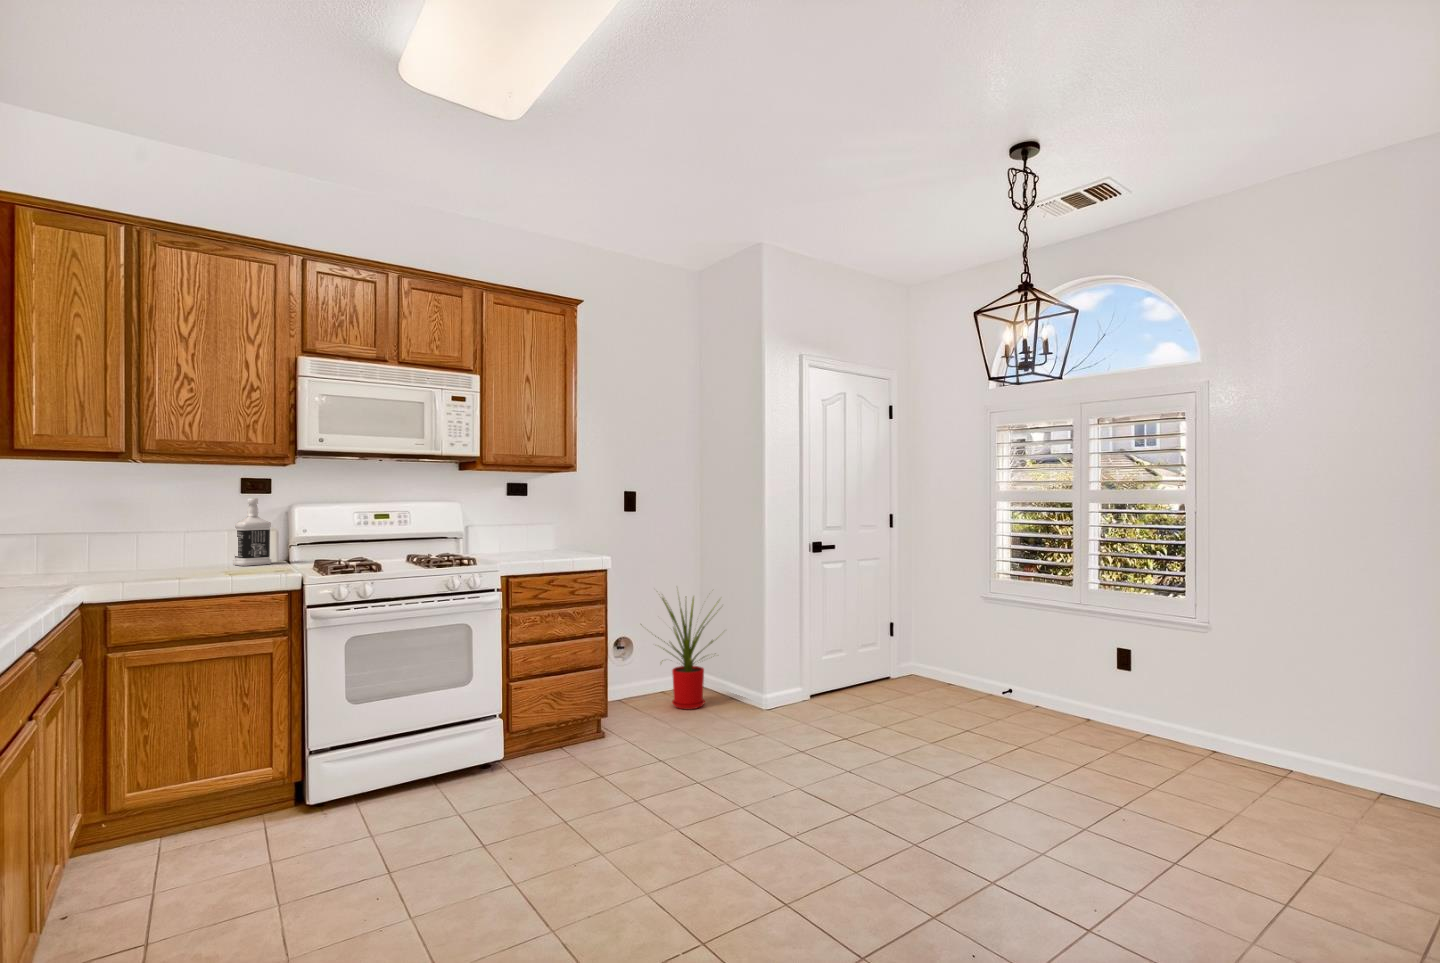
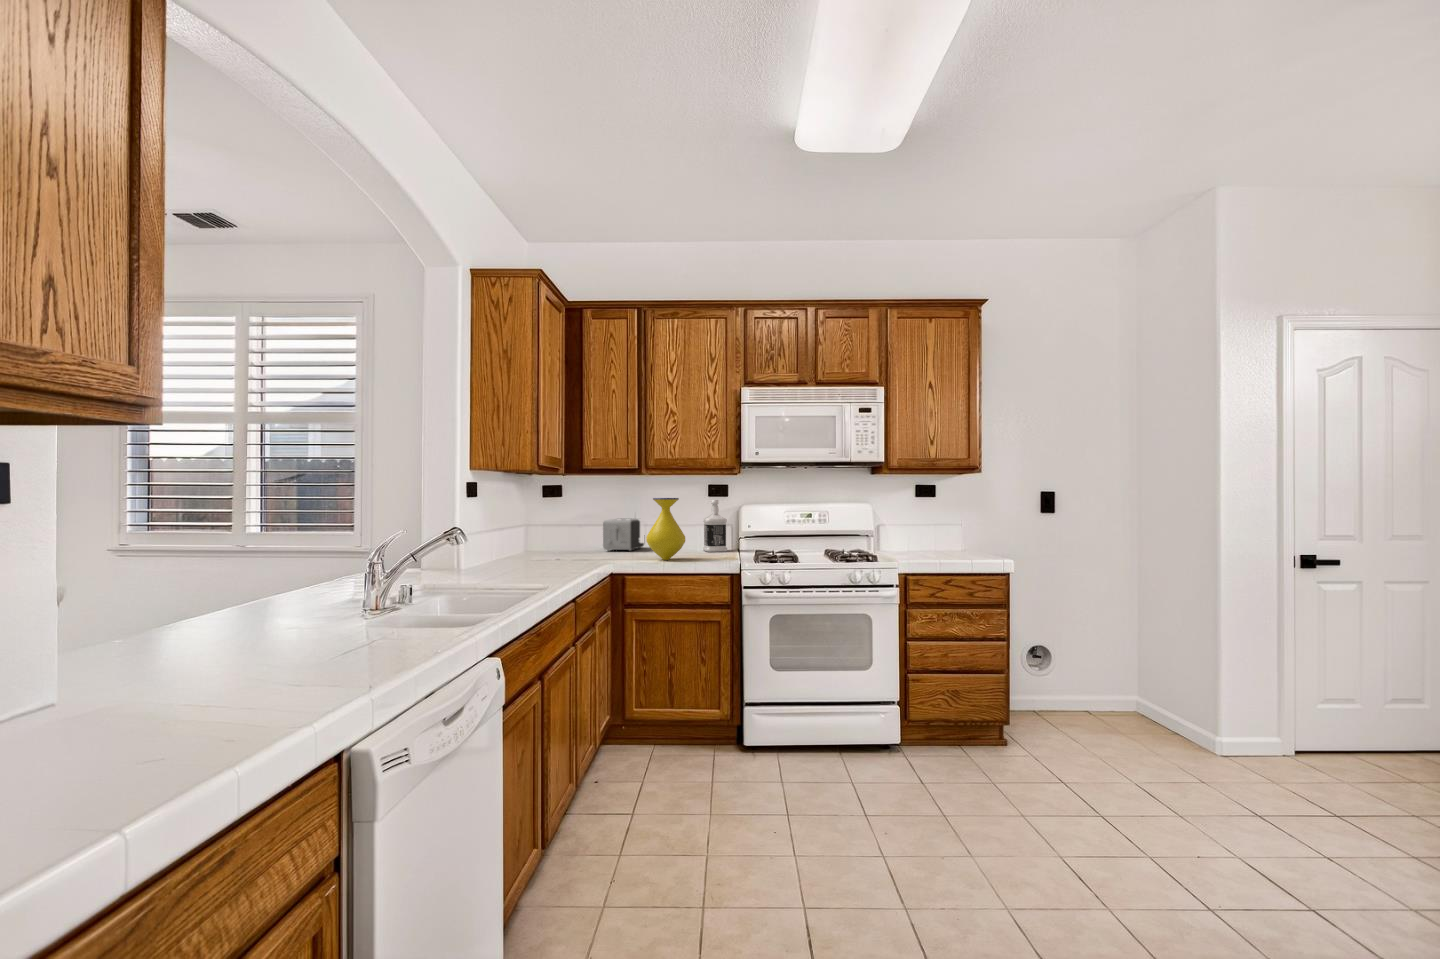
vase: none [149,493,216,578] -> present [646,498,685,560]
toaster: none [55,526,130,573] -> present [603,519,644,551]
house plant: present [655,597,715,709] -> none [1058,597,1170,736]

